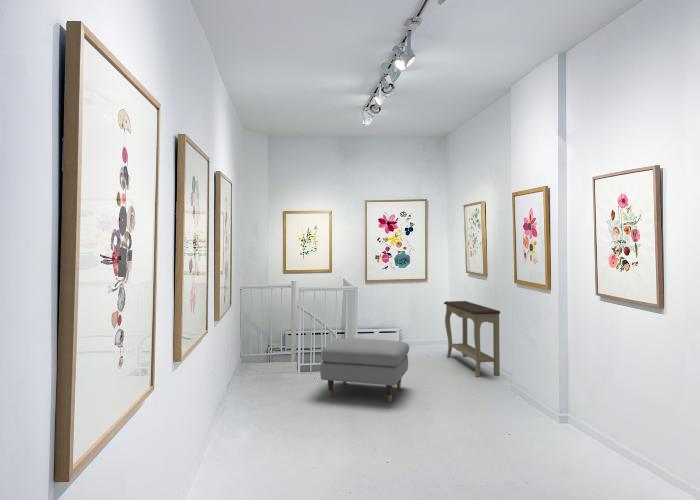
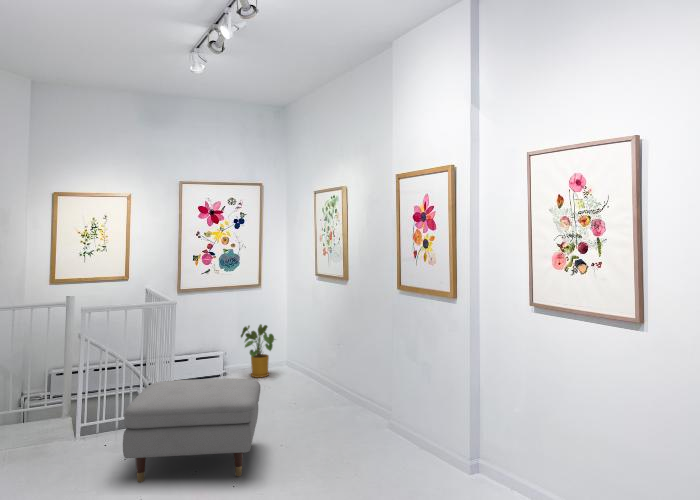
console table: present [444,301,500,377] -> none [288,311,367,410]
house plant: none [410,310,438,351] -> present [241,324,275,378]

